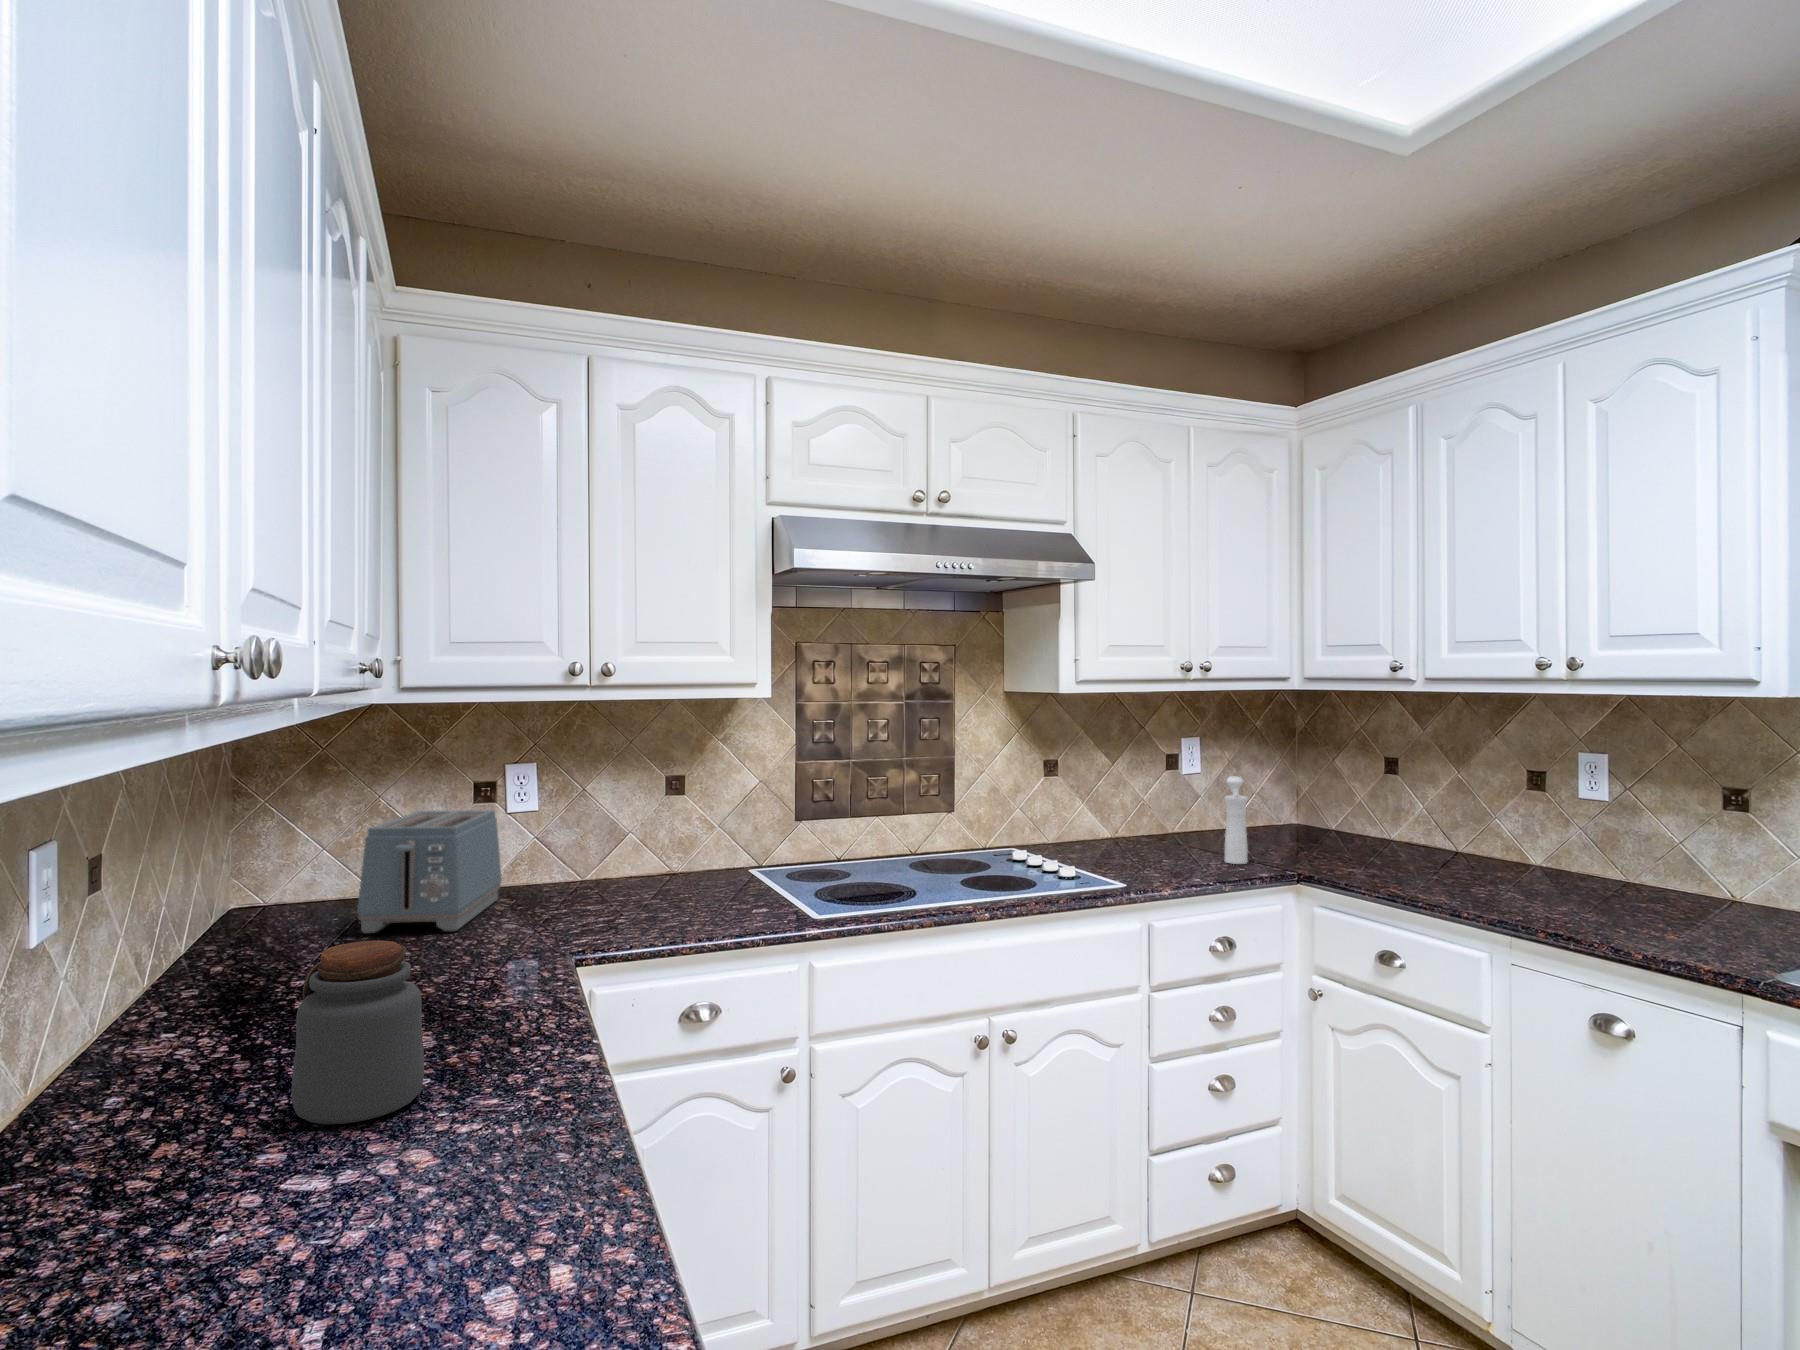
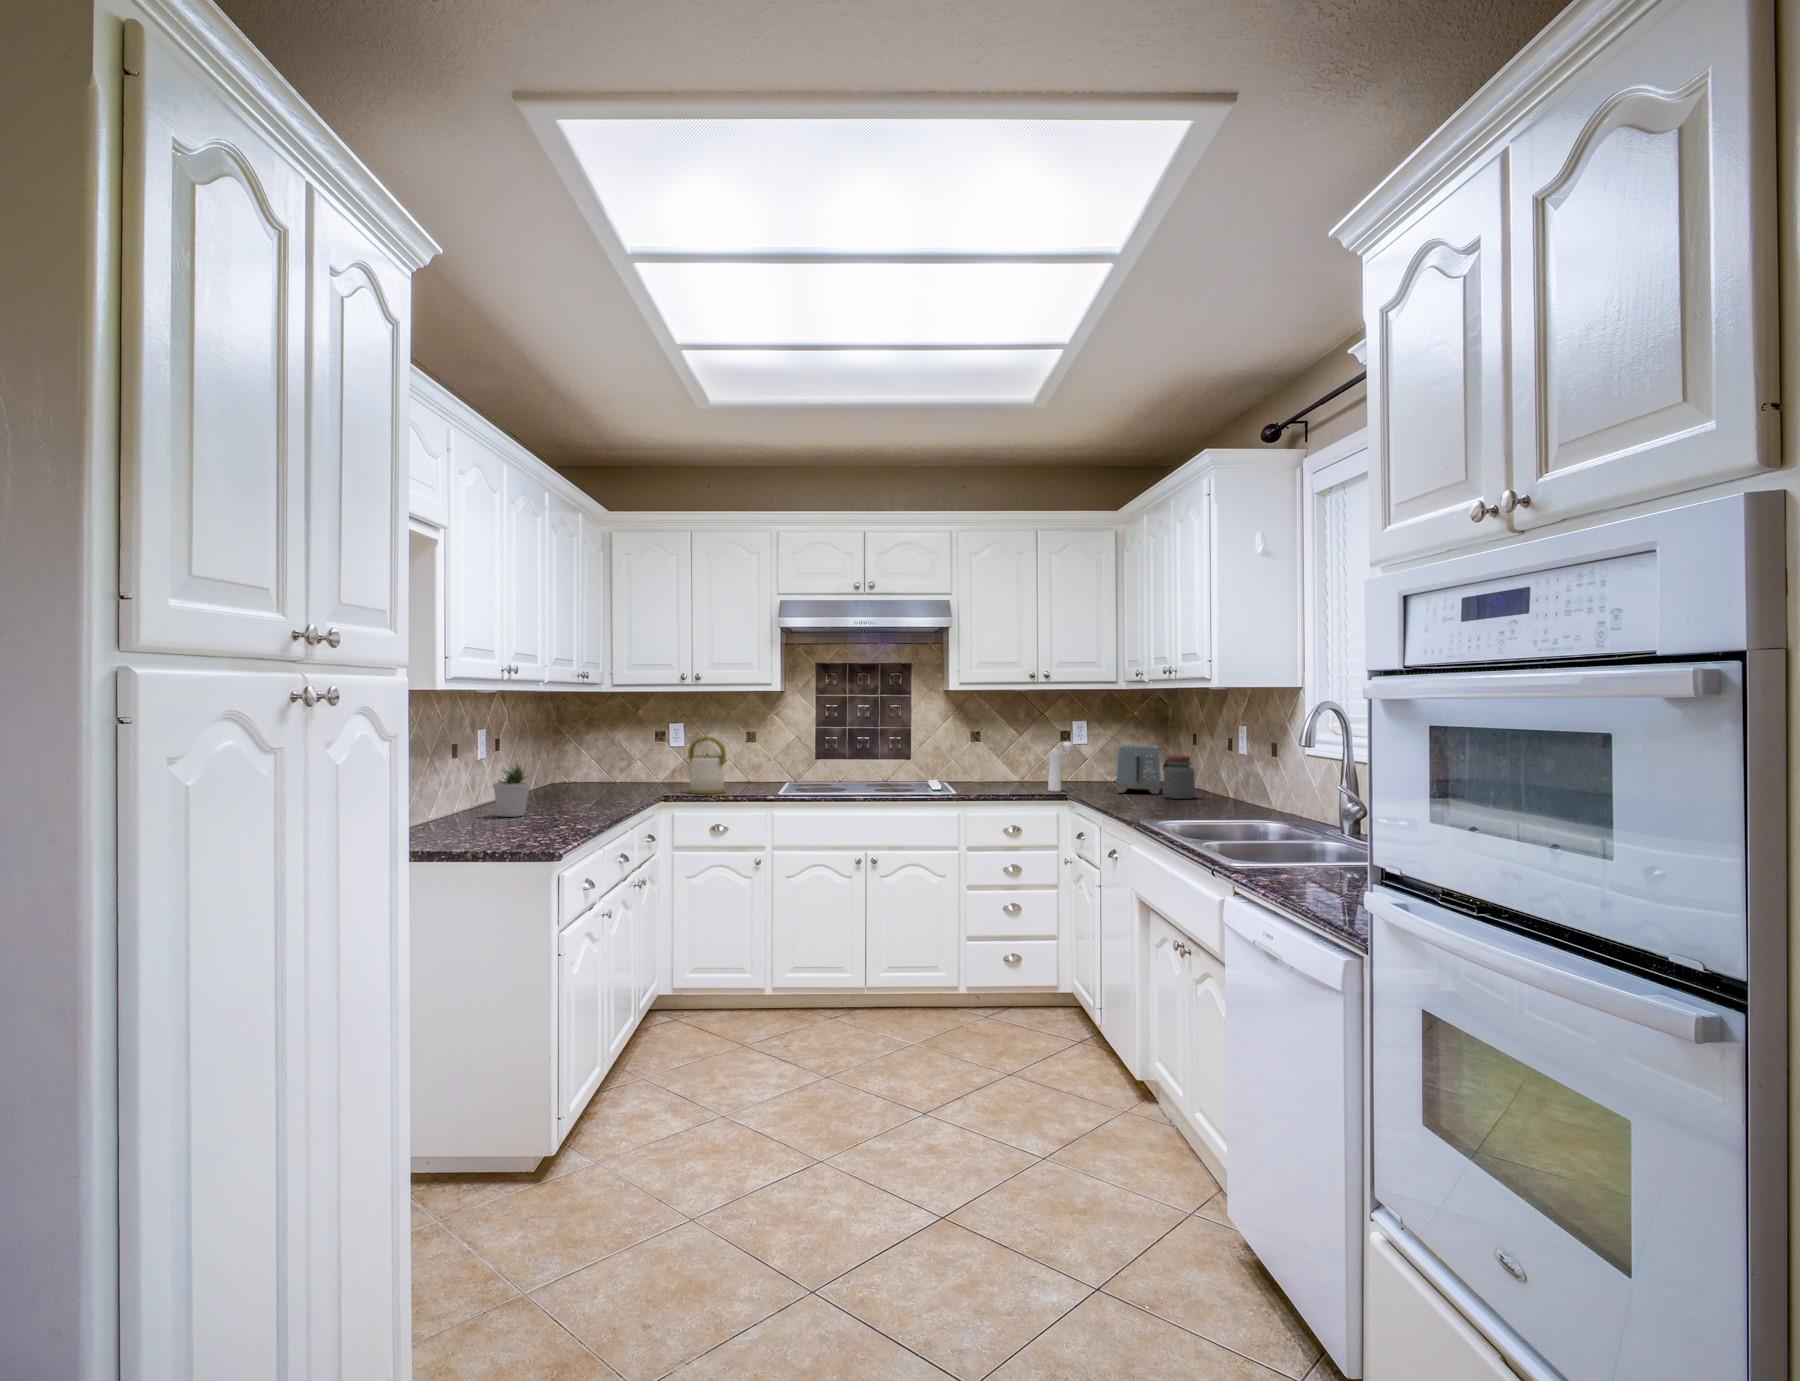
kettle: none [585,799,690,932] -> present [683,736,726,794]
toaster: present [357,810,502,933] -> present [1116,745,1161,794]
jar: present [291,940,424,1124] -> present [1163,755,1195,799]
potted plant: none [136,988,301,1224] -> present [493,763,530,817]

